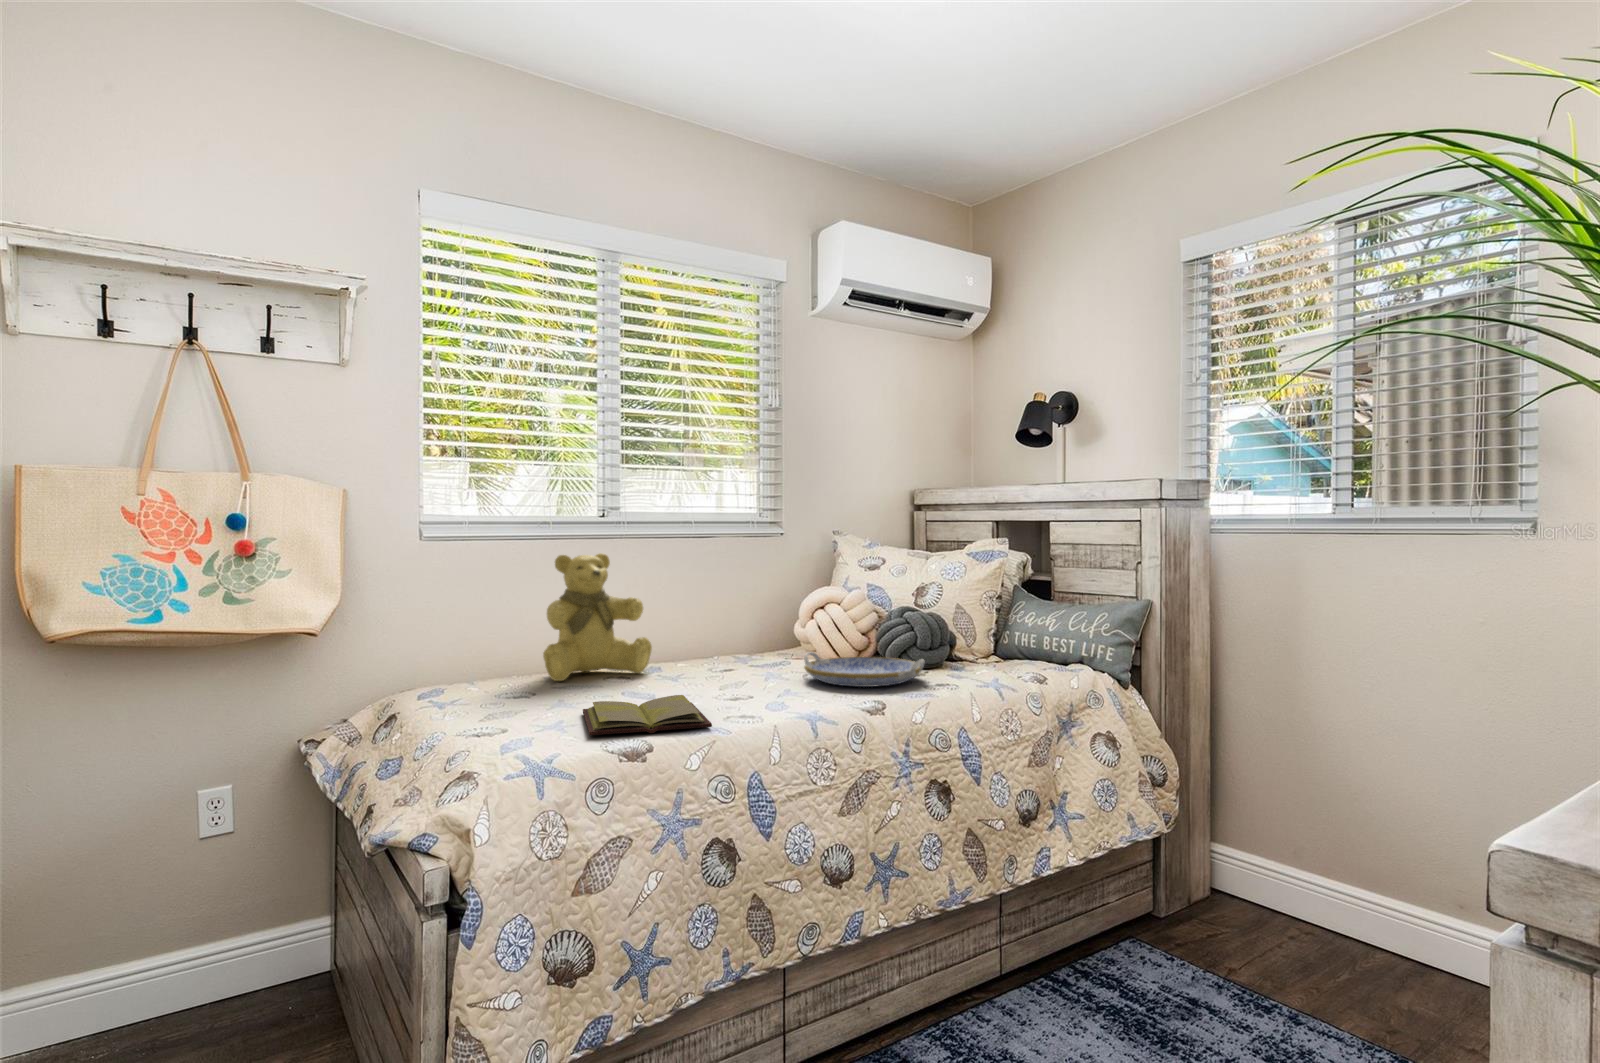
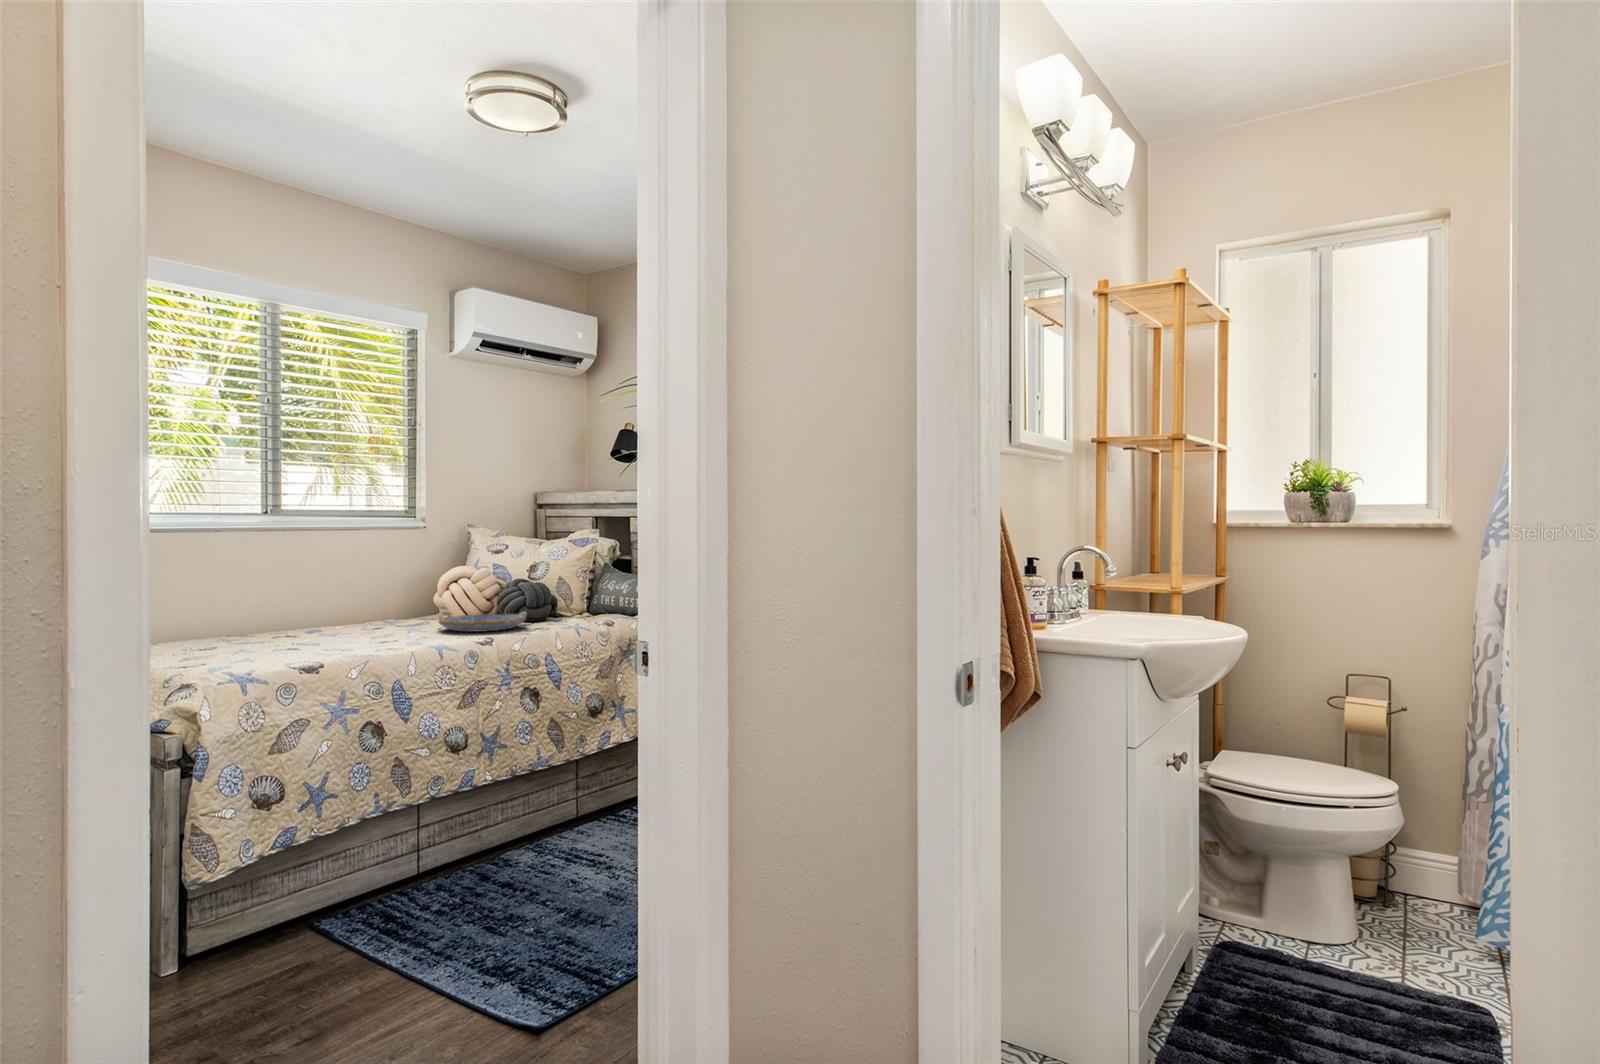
teddy bear: present [543,553,652,681] -> none [222,541,314,639]
diary: present [583,695,712,735] -> none [265,637,366,660]

